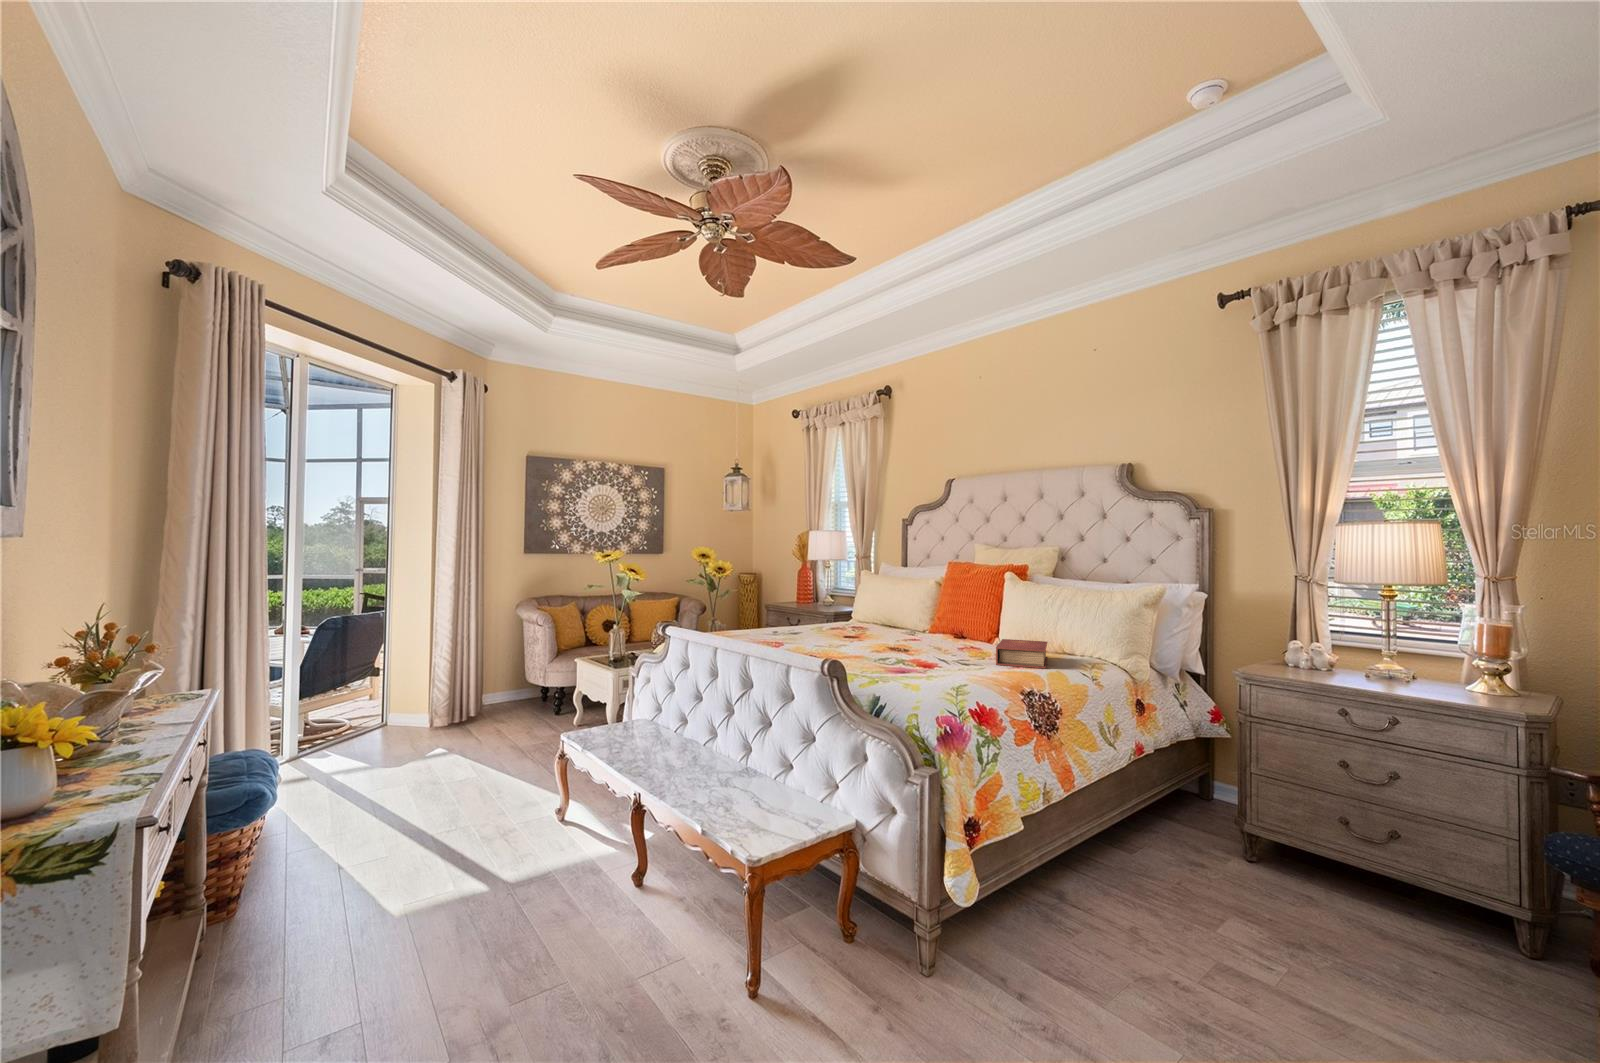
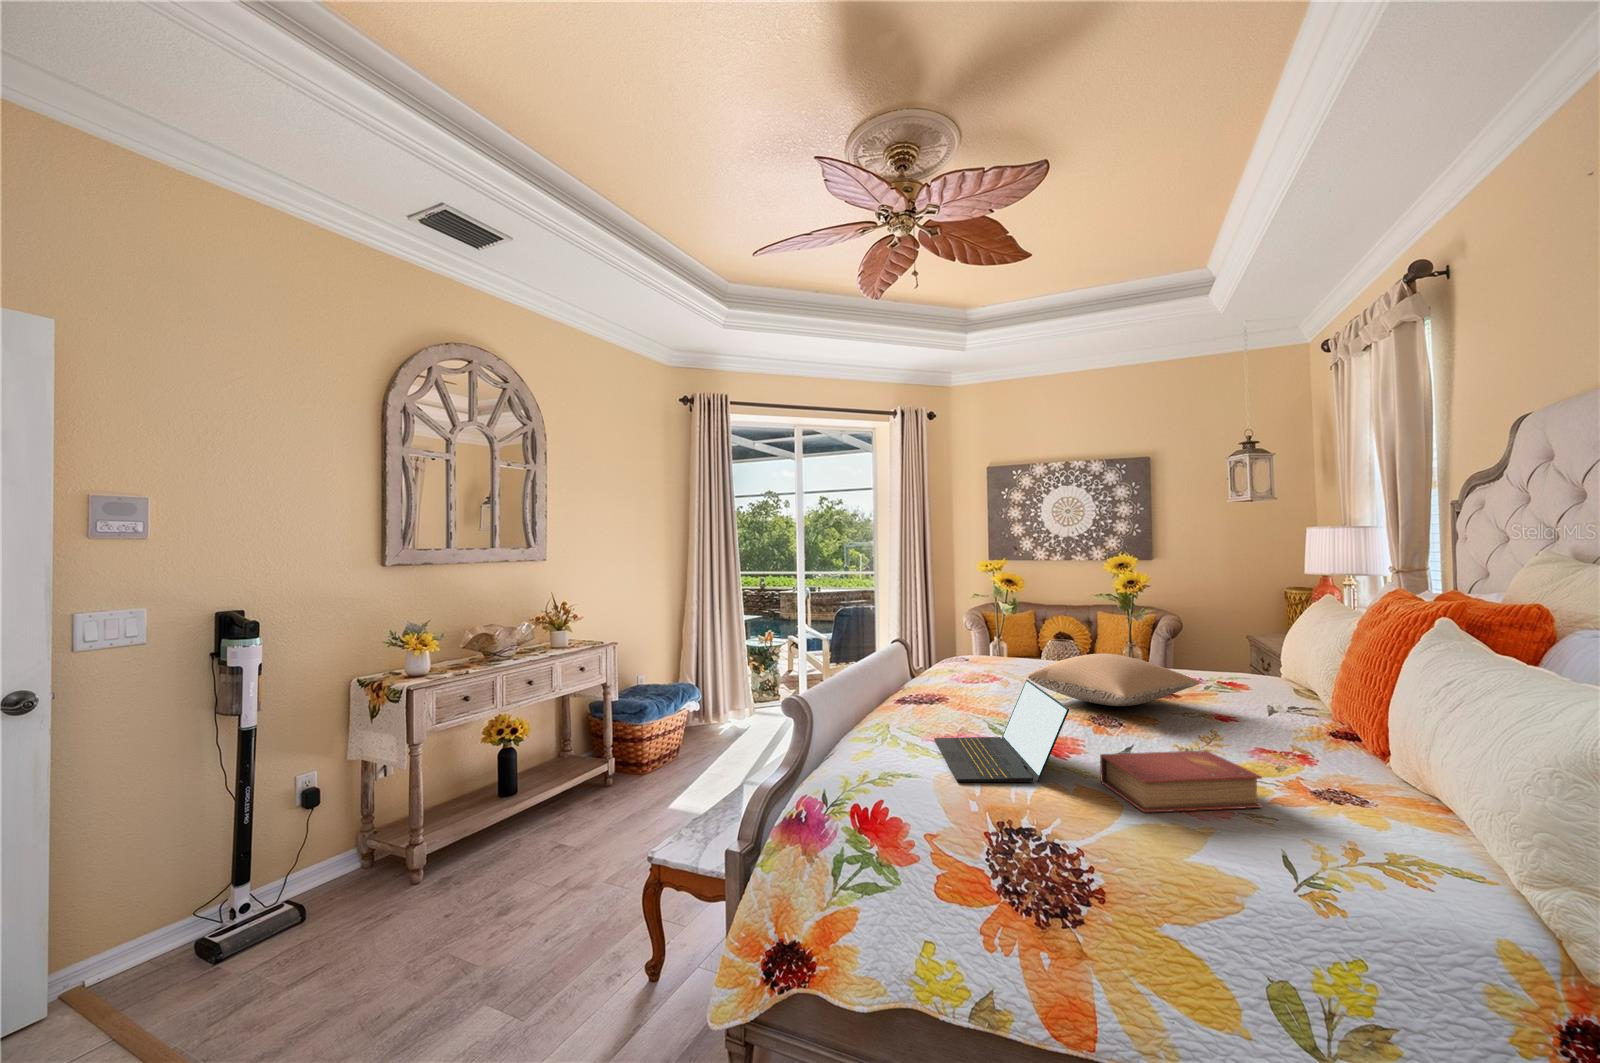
pillow: none [812,605,901,640] -> present [1028,653,1199,706]
laptop: none [884,615,994,679] -> present [934,680,1070,782]

